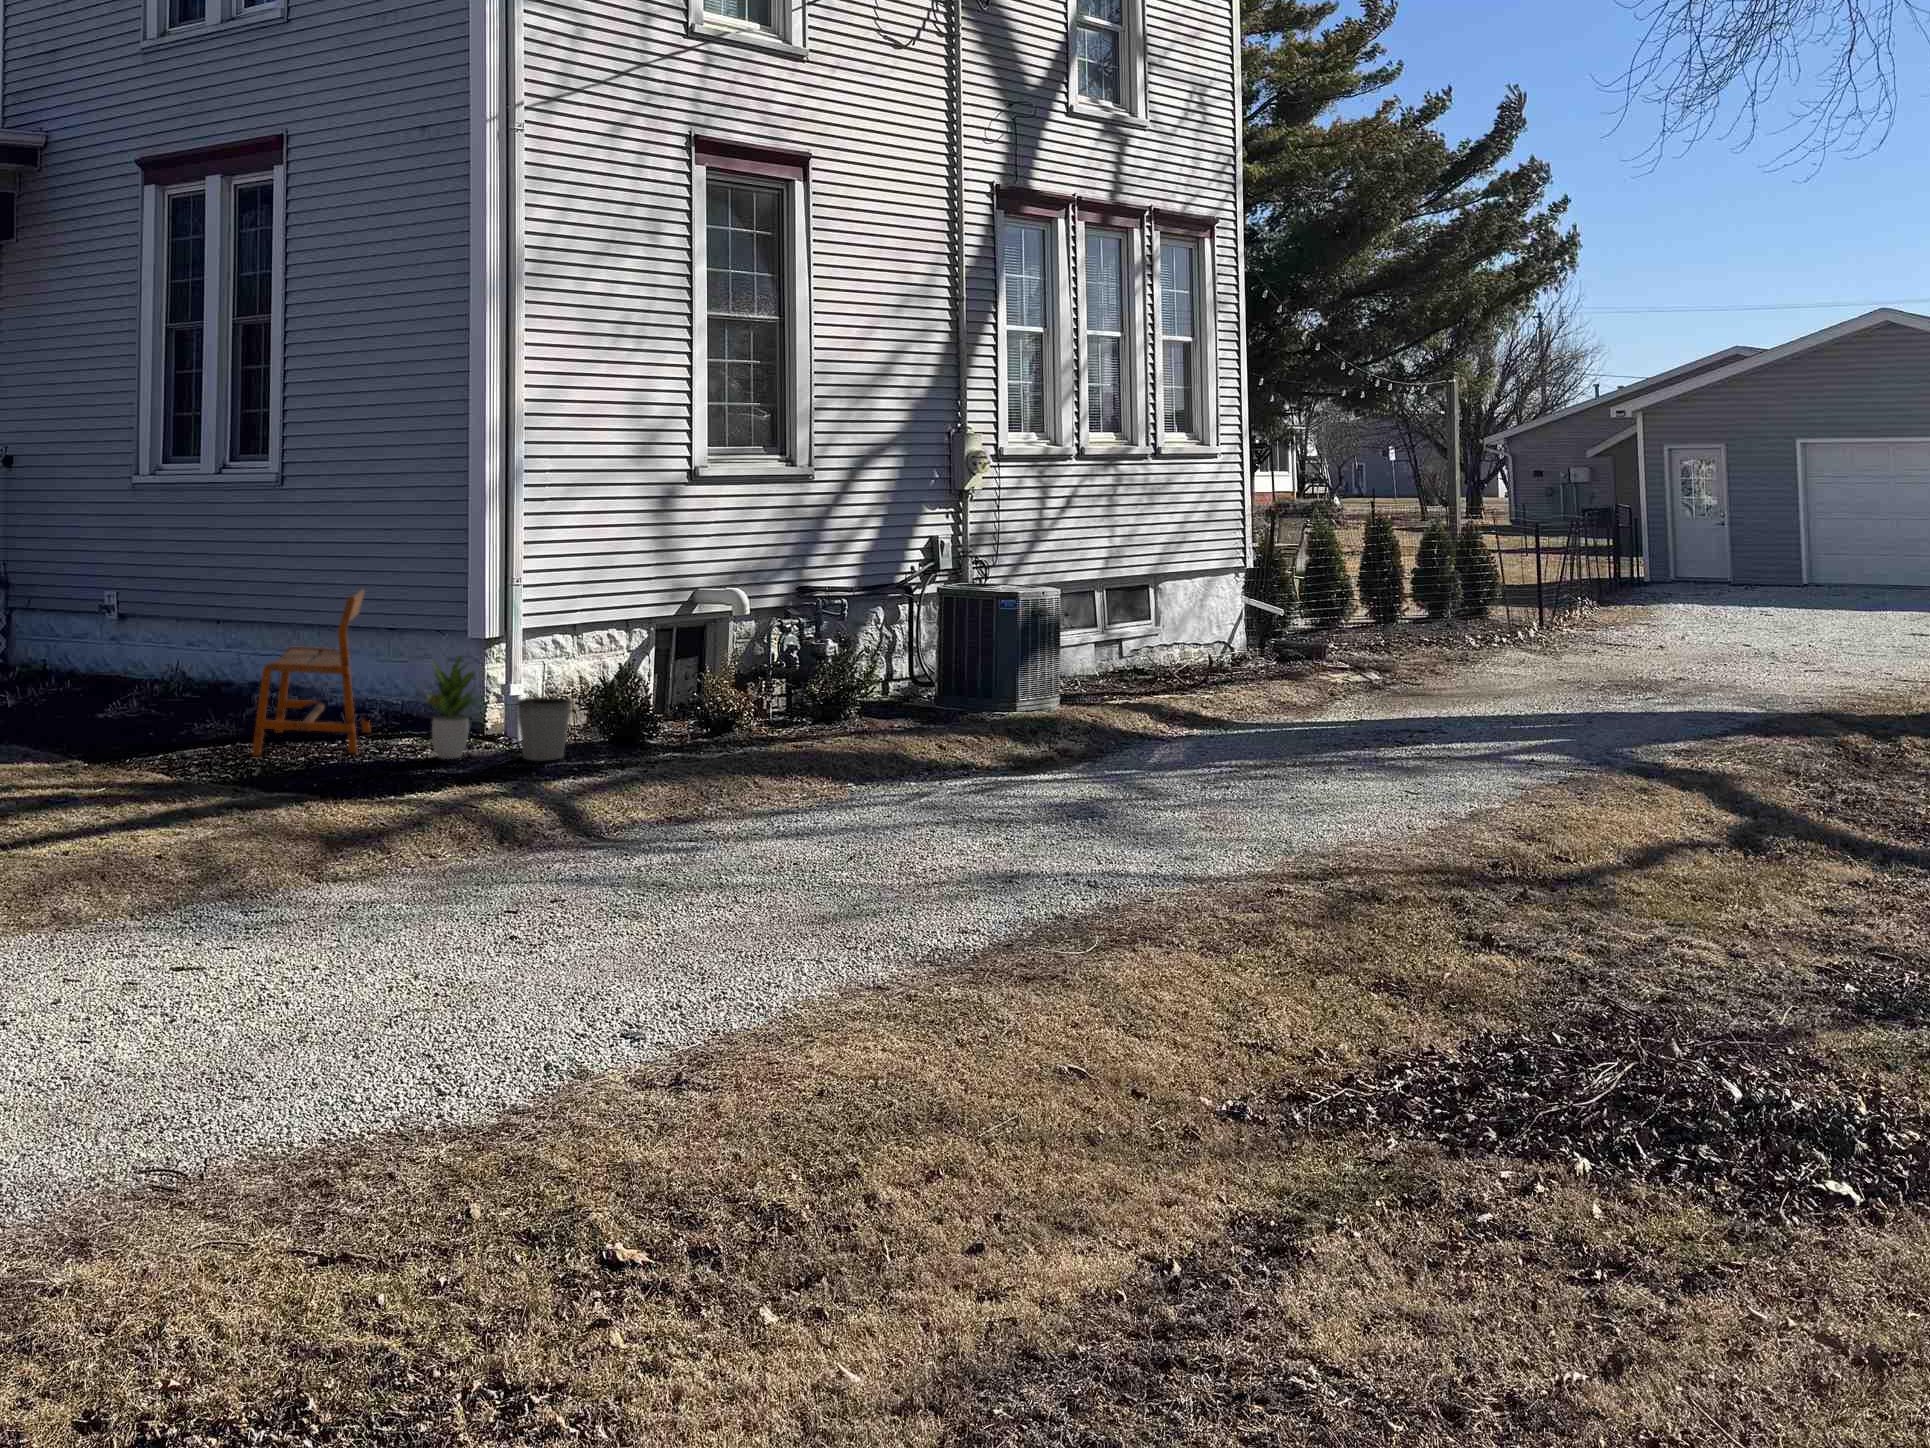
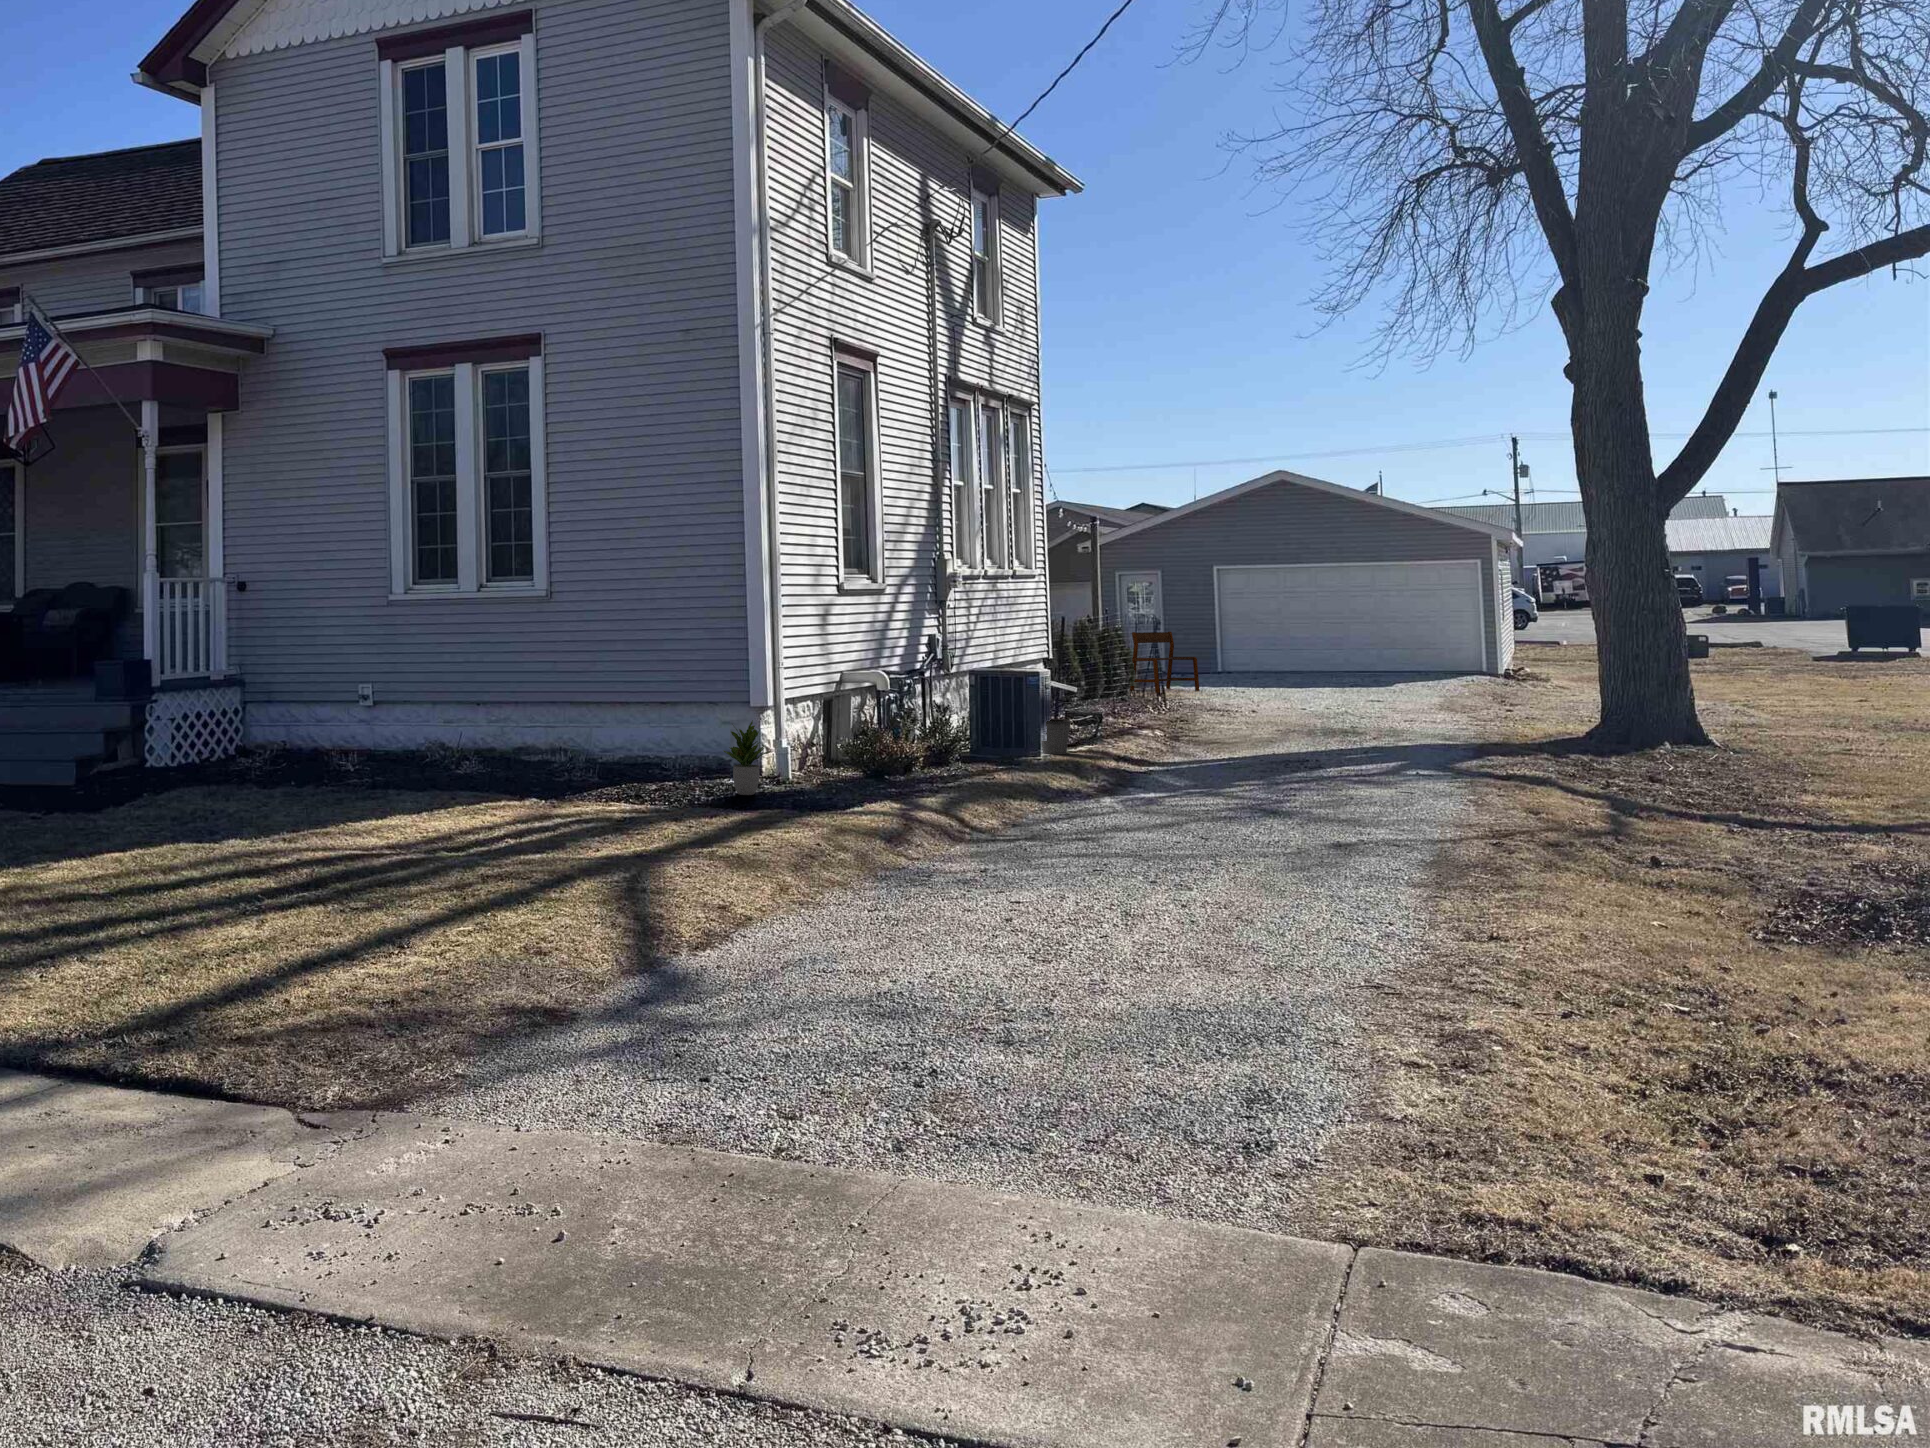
bench: present [252,589,370,756] -> present [1130,632,1199,693]
bucket: present [514,695,572,760] -> present [1041,719,1071,754]

